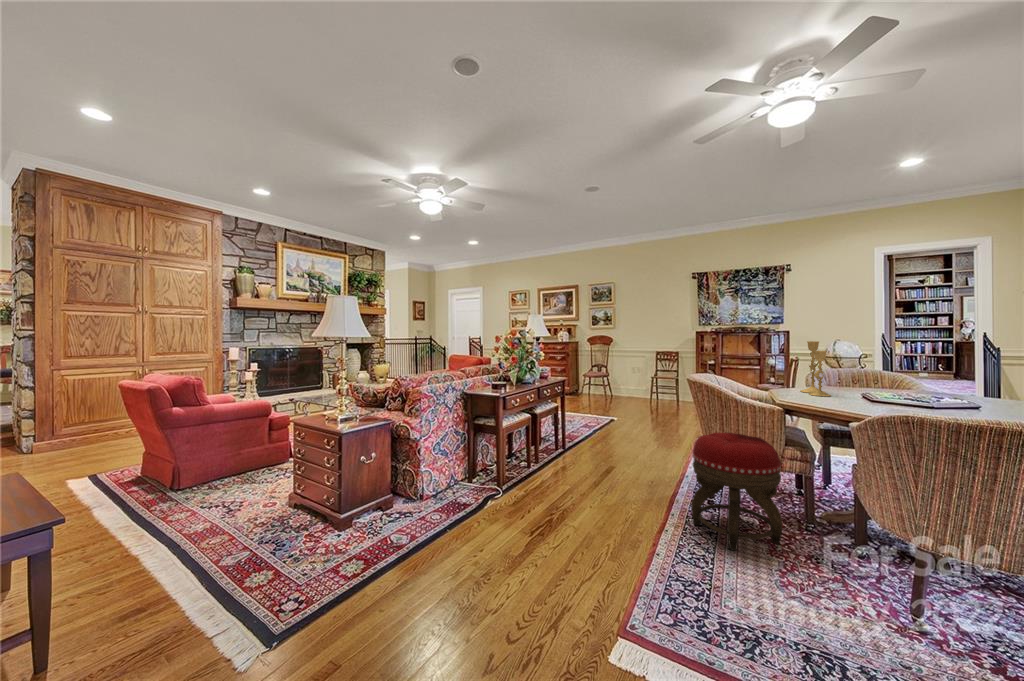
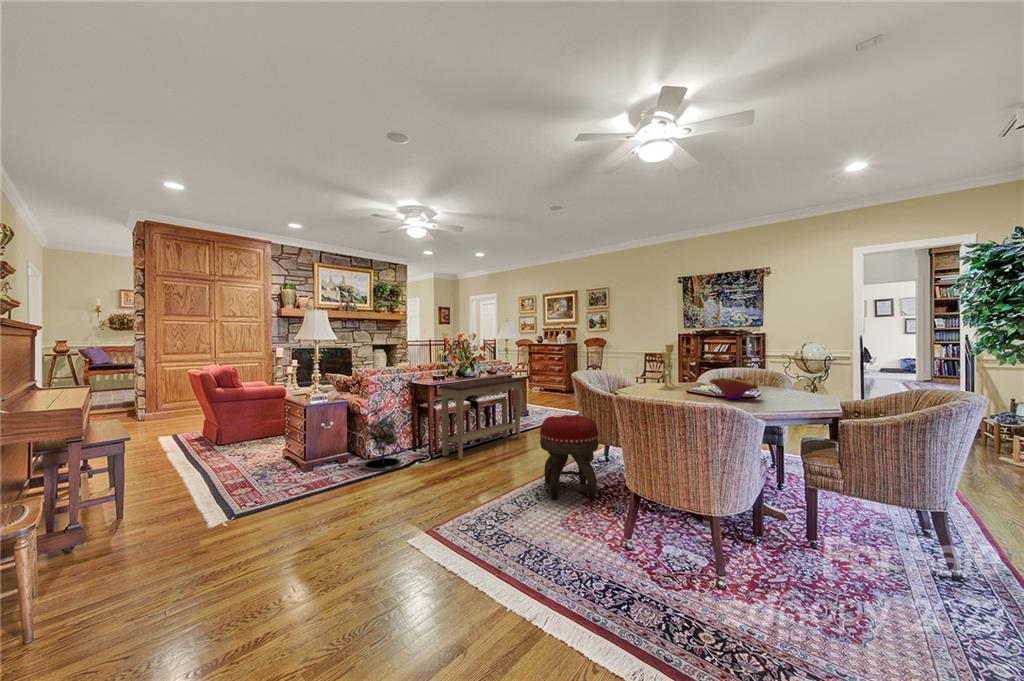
decorative bowl: none [918,380,996,409] -> present [710,377,758,399]
console table: none [512,381,590,492] -> present [439,377,524,460]
potted tree: none [421,420,477,520] -> present [363,407,401,471]

